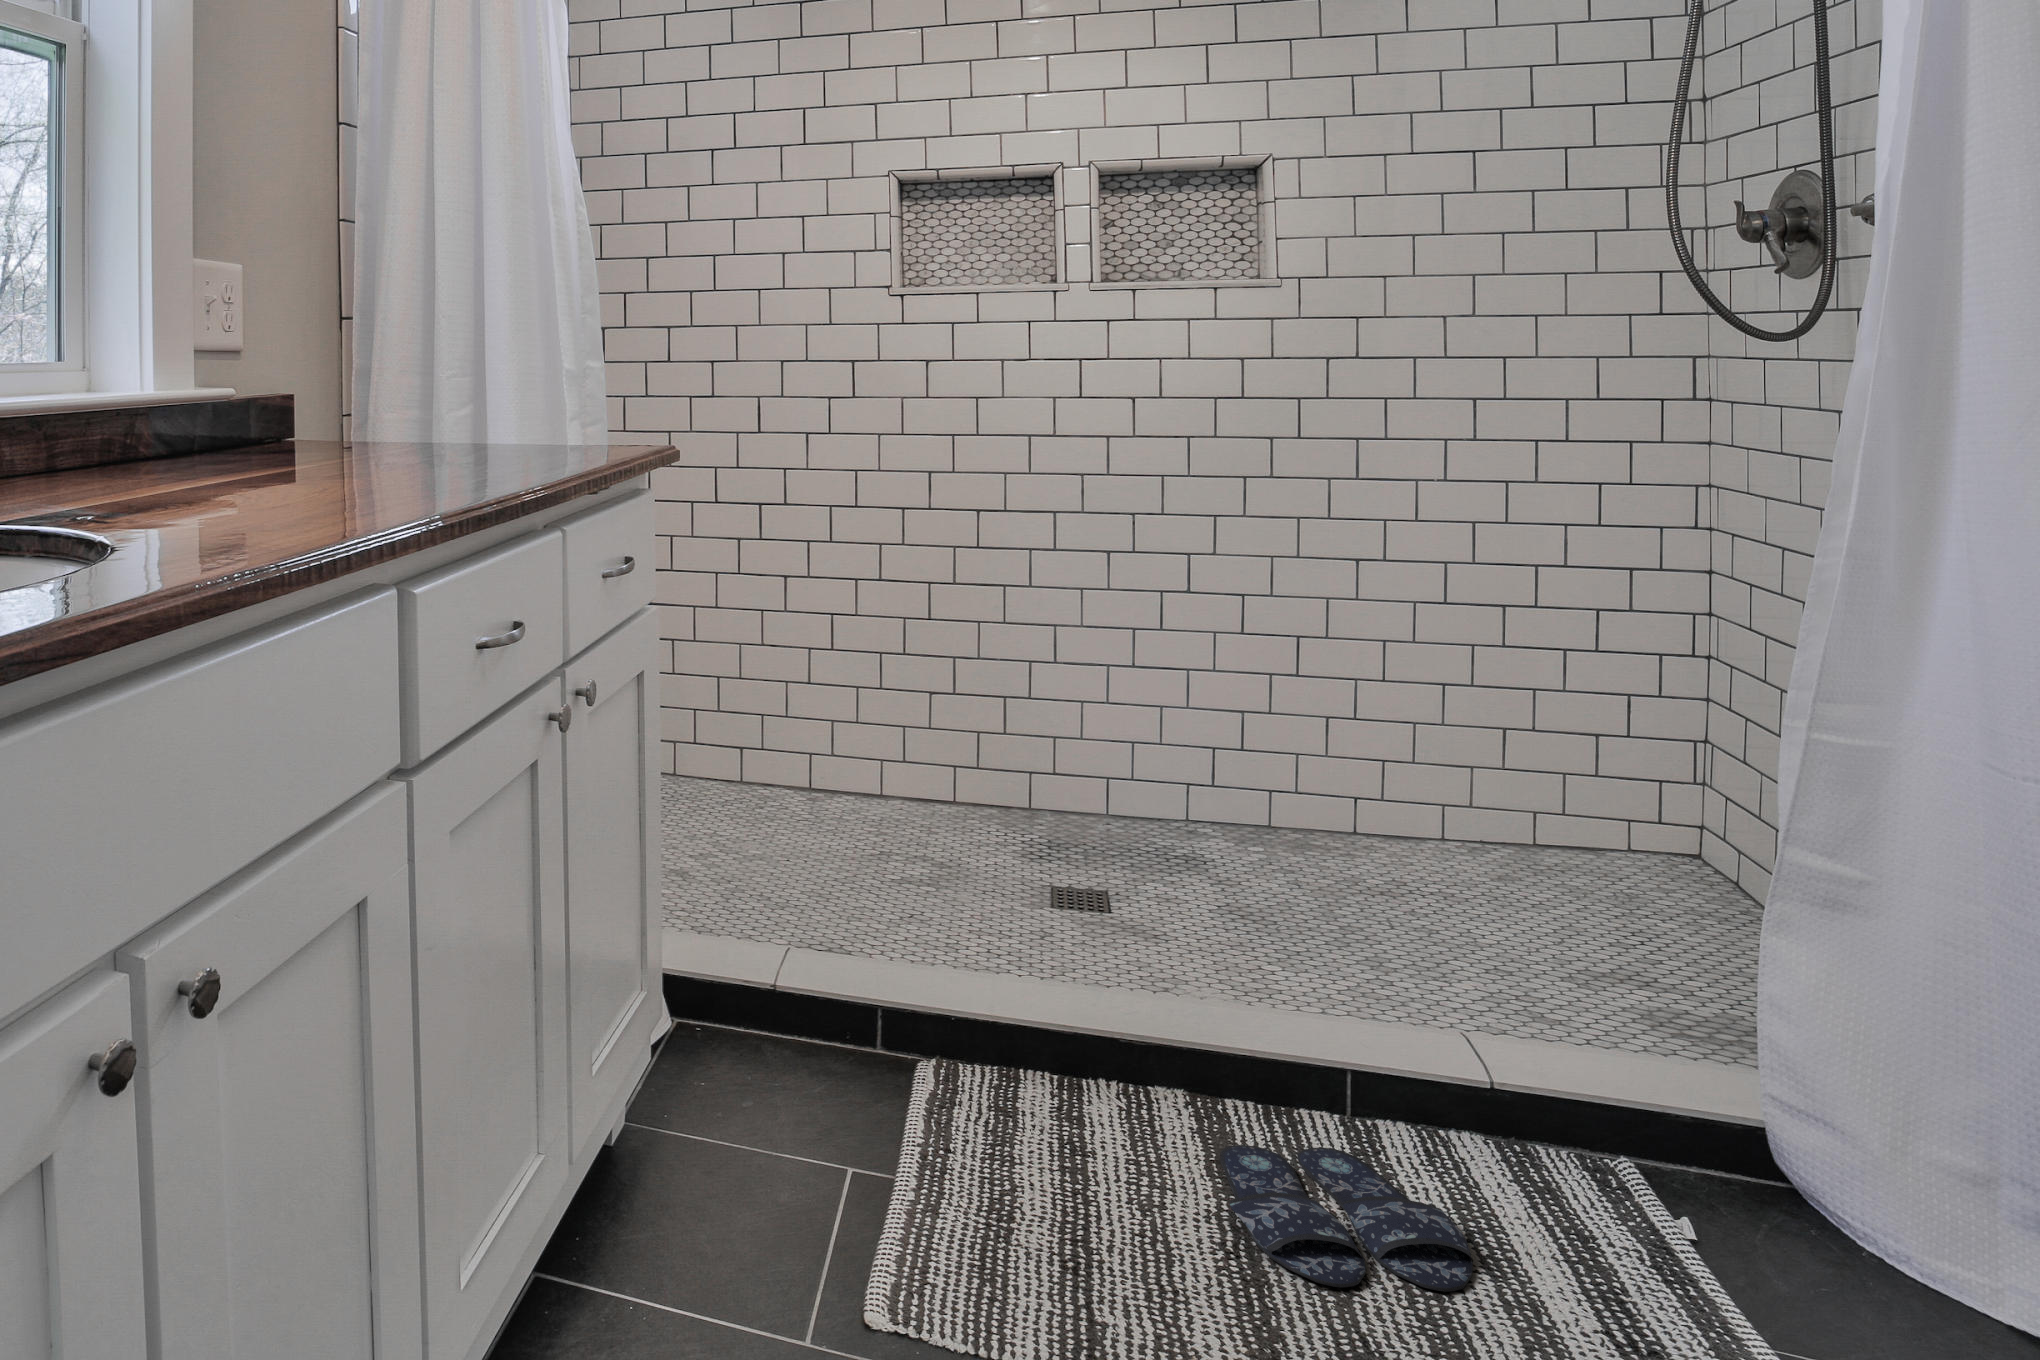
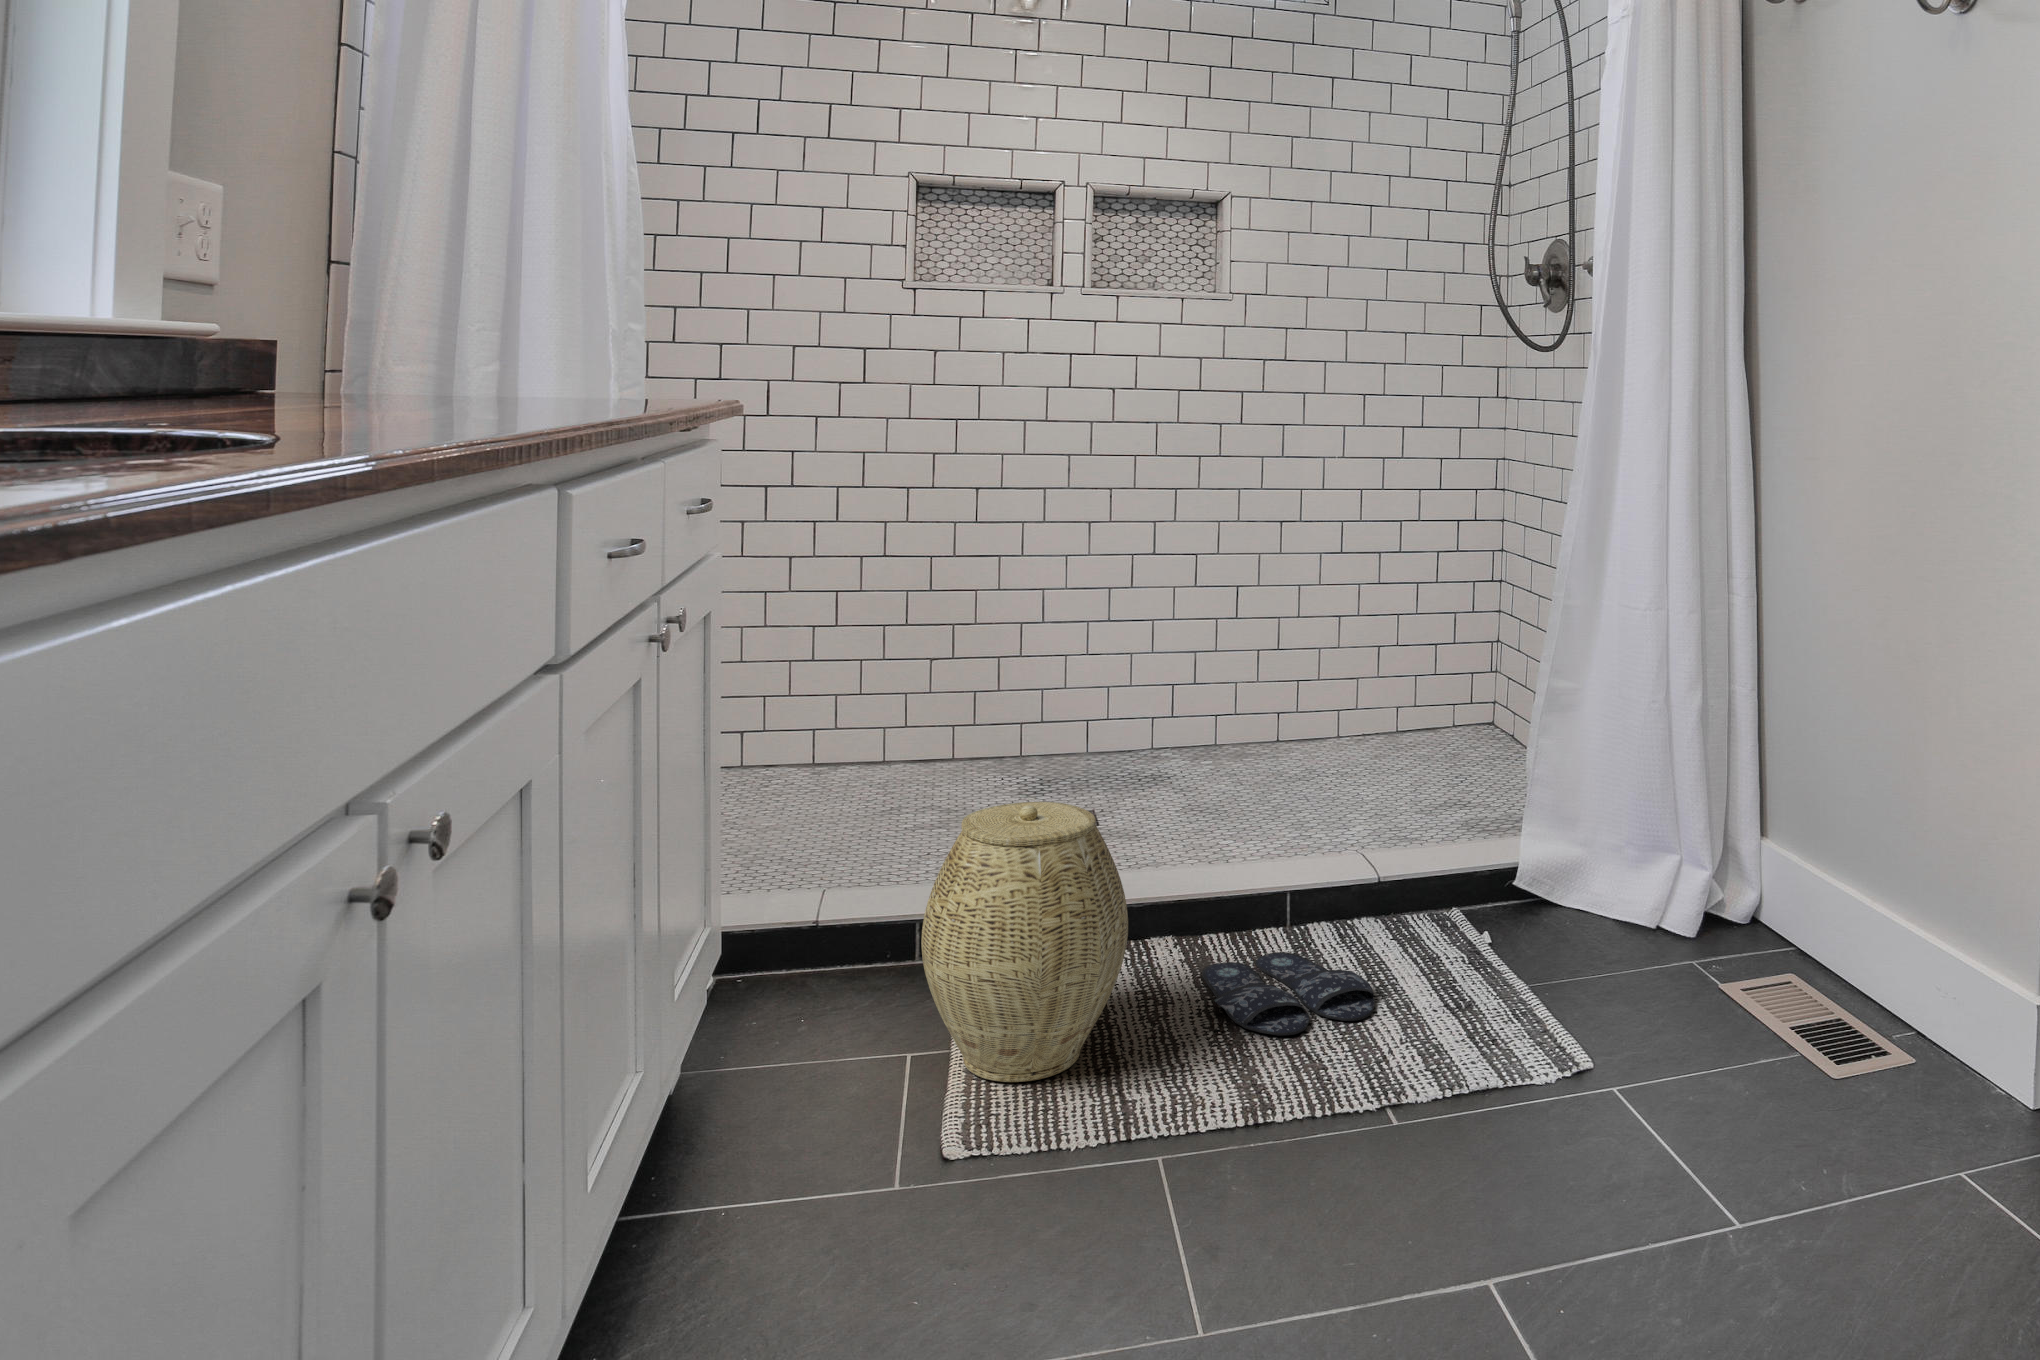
woven basket: none [854,913,1101,1255] -> present [921,802,1128,1082]

